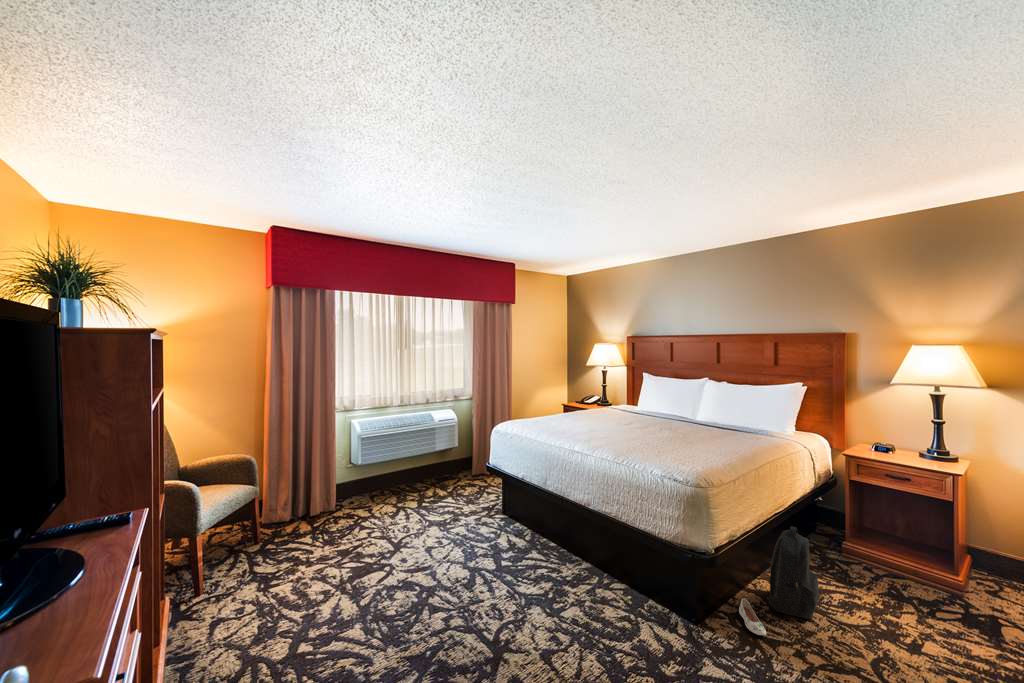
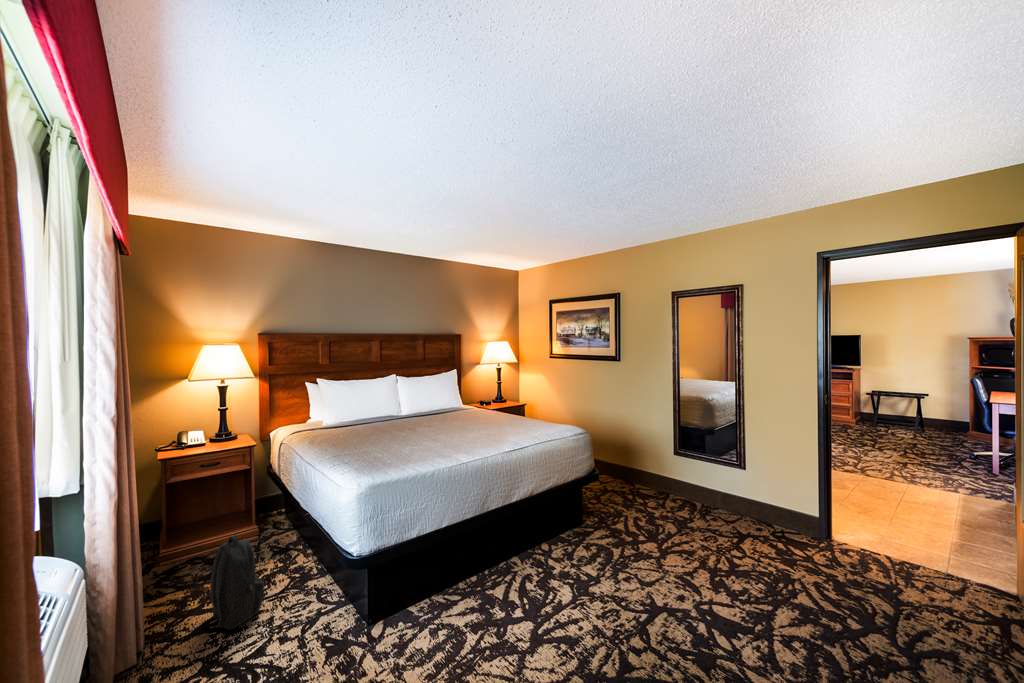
shoe: present [739,599,766,635] -> none [204,641,251,665]

